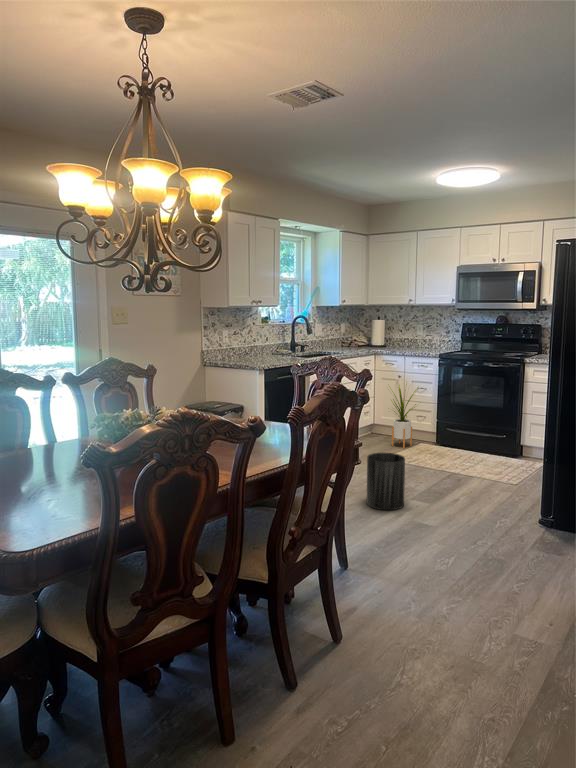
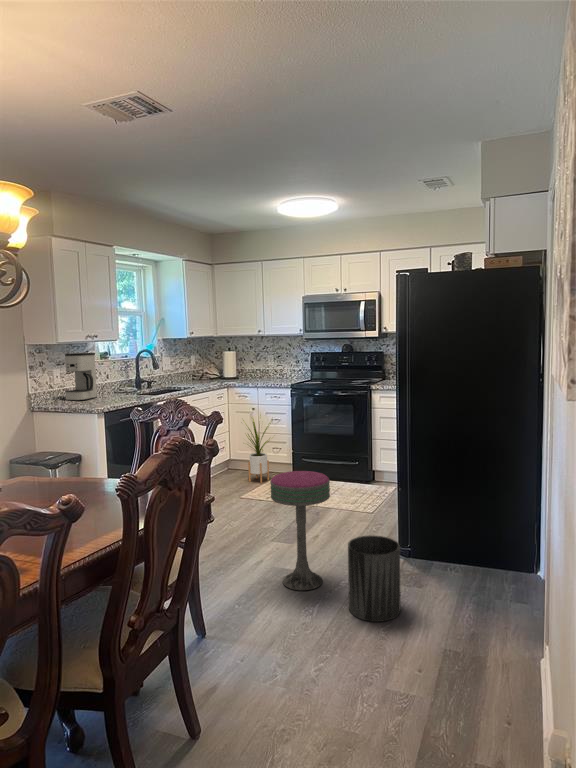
coffee maker: none [232,316,258,358] -> present [65,353,97,401]
bar stool: none [414,433,472,543] -> present [270,471,330,590]
trash can: present [367,453,405,510] -> present [348,536,401,622]

